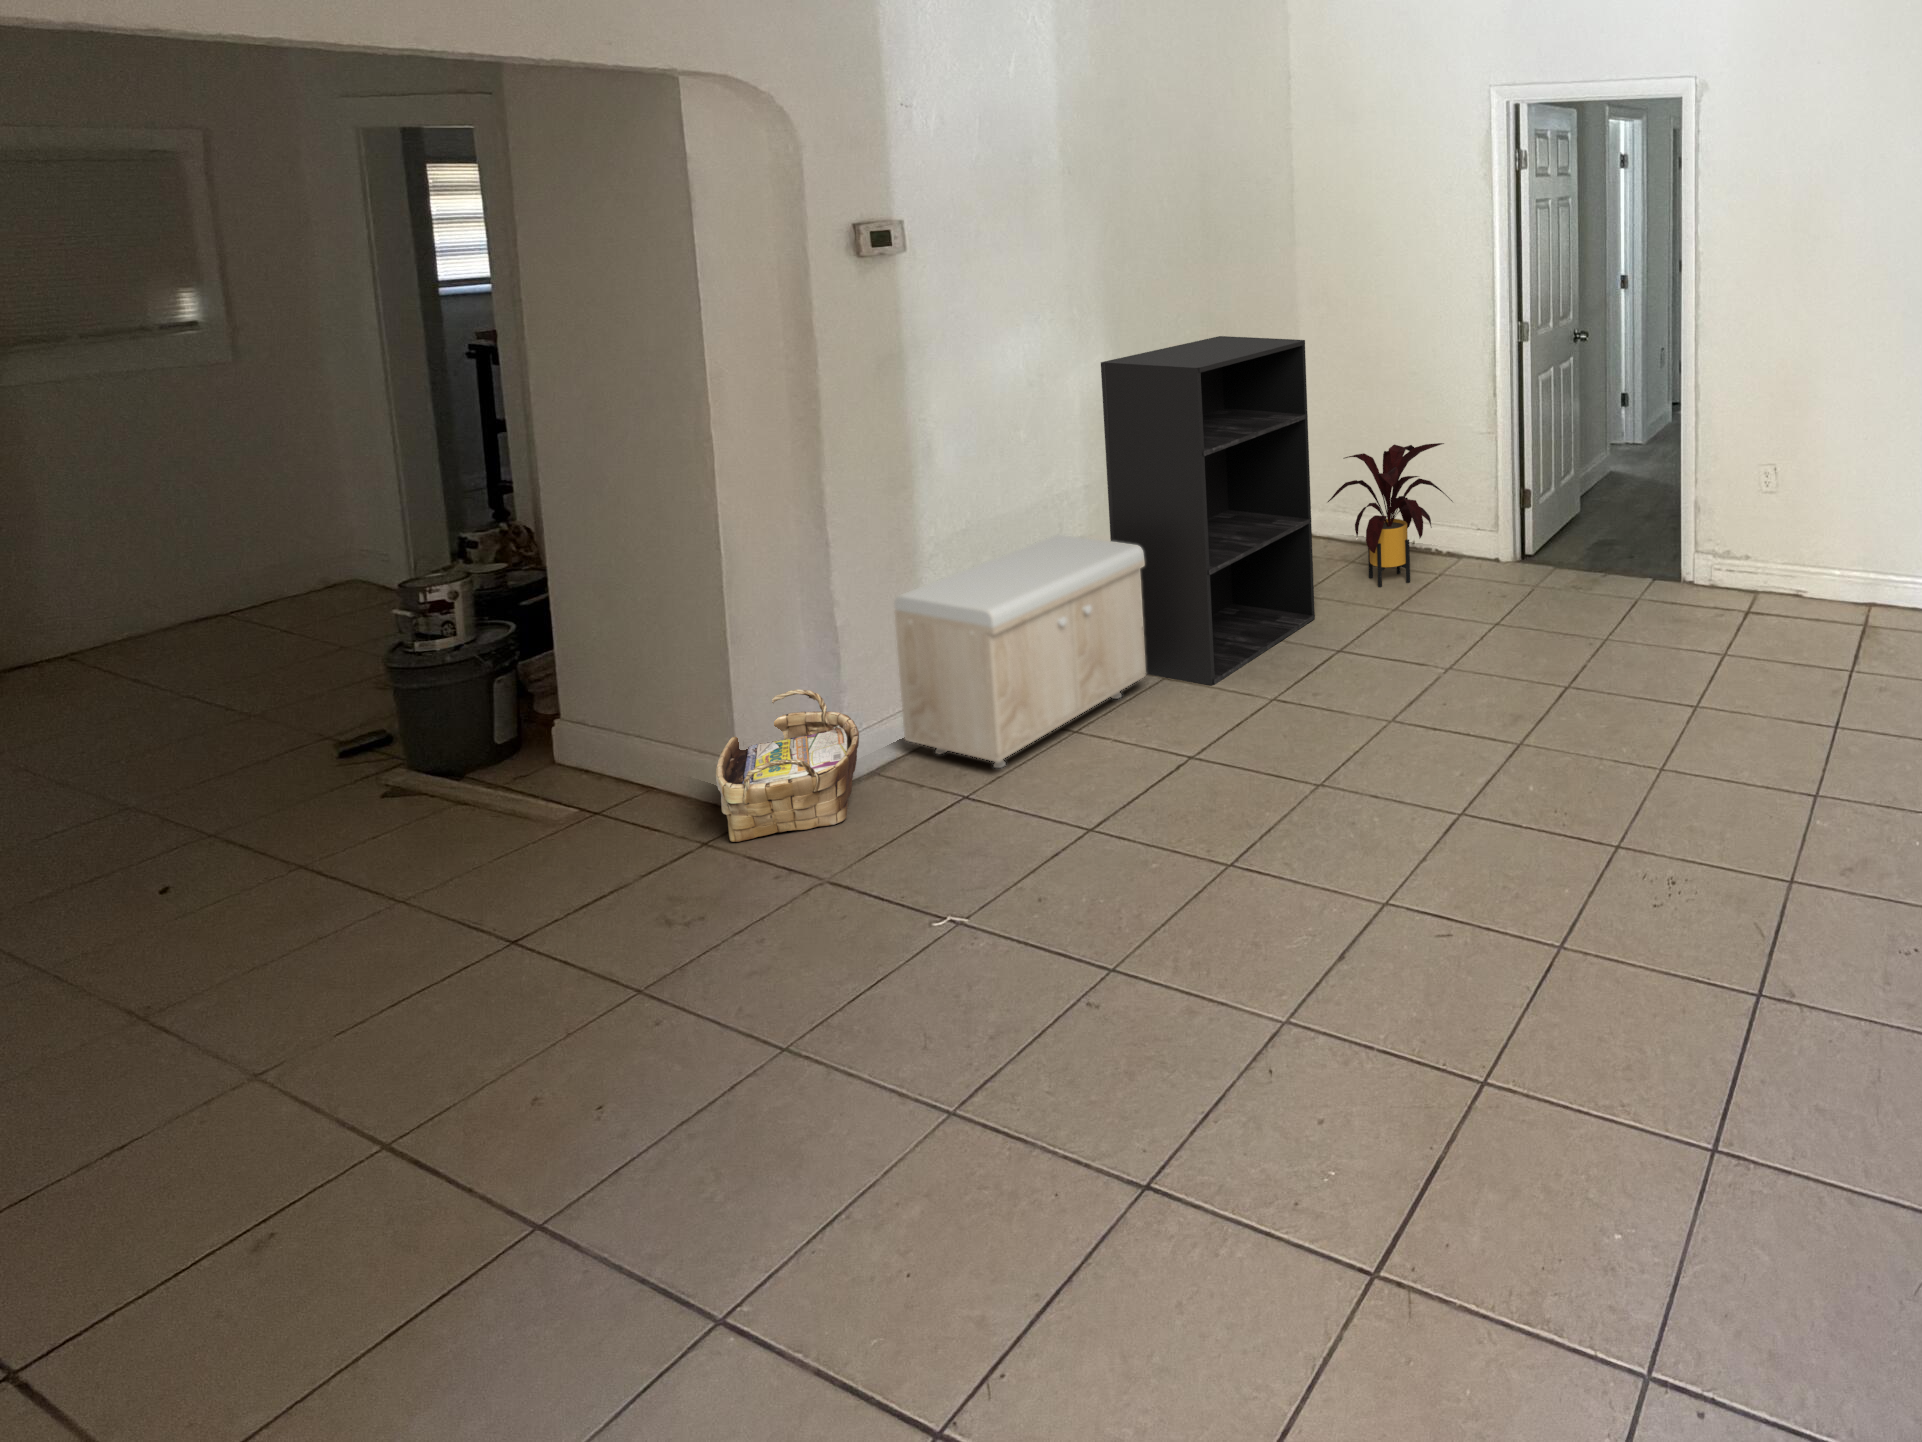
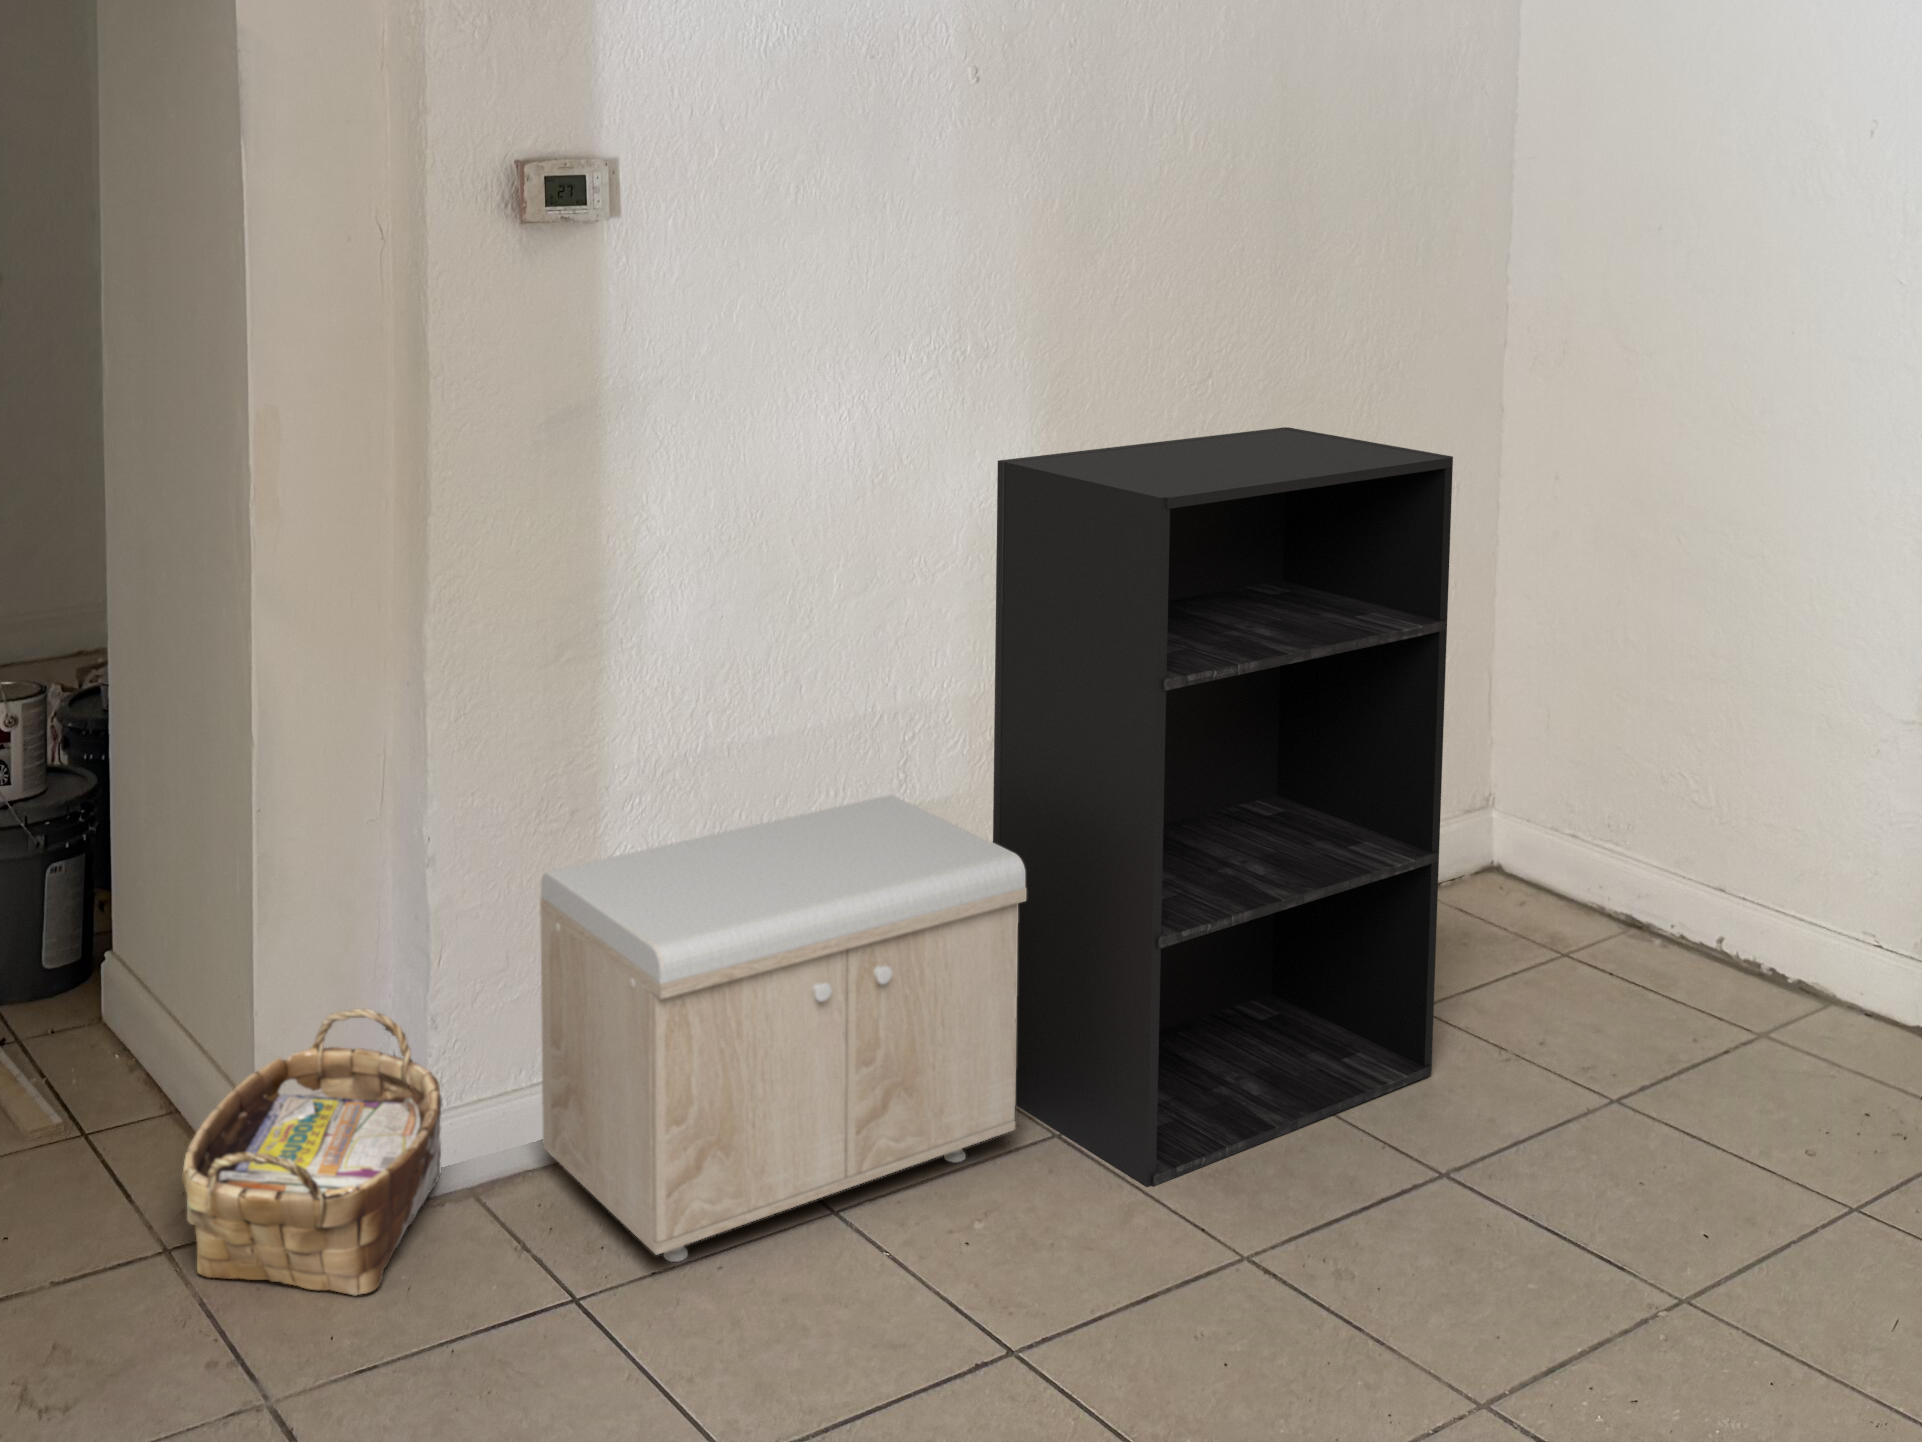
house plant: present [1328,443,1452,587] -> none [1499,709,1814,1035]

